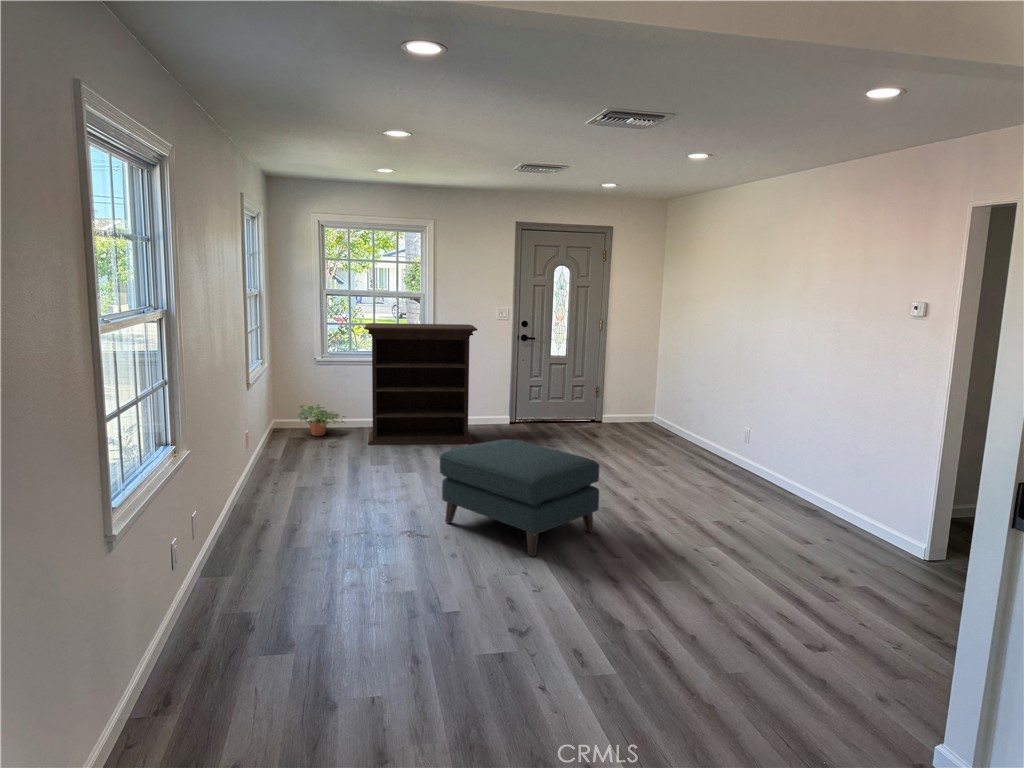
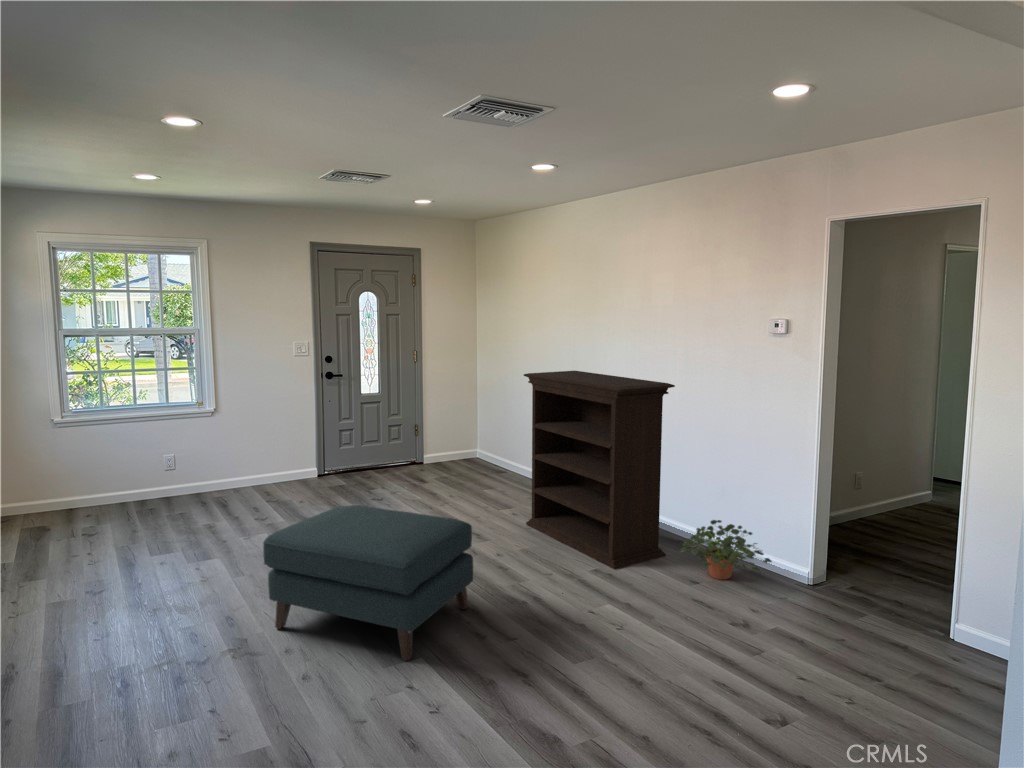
bookshelf: present [364,323,477,445] -> present [524,371,675,569]
potted plant: present [298,404,346,436] -> present [681,520,772,580]

